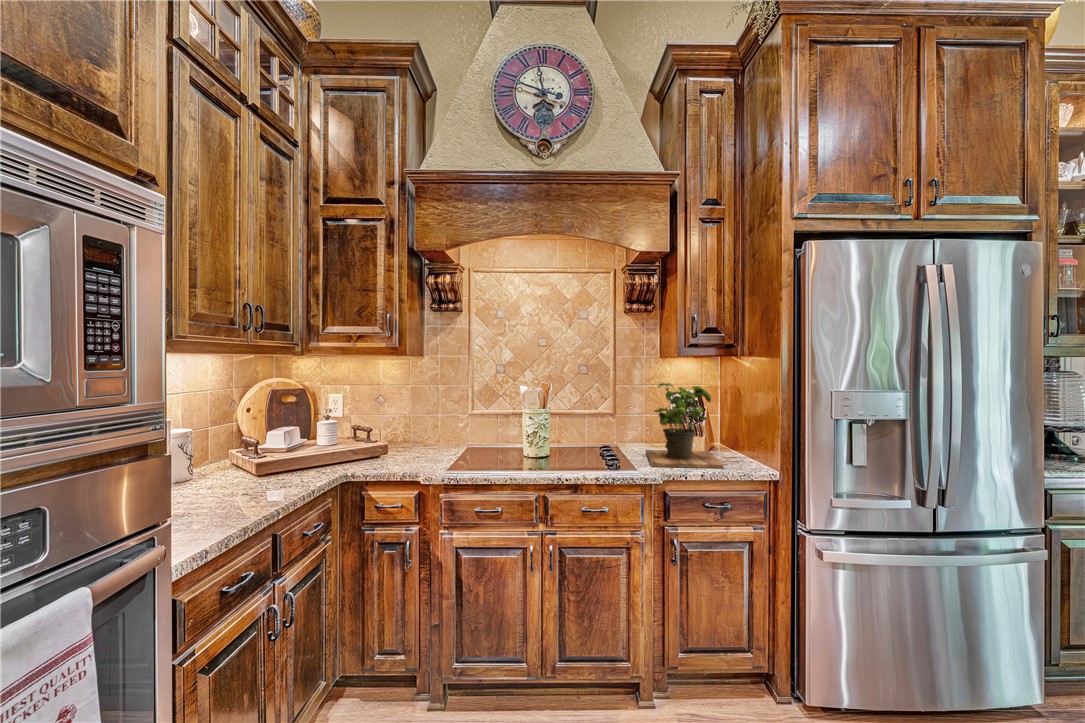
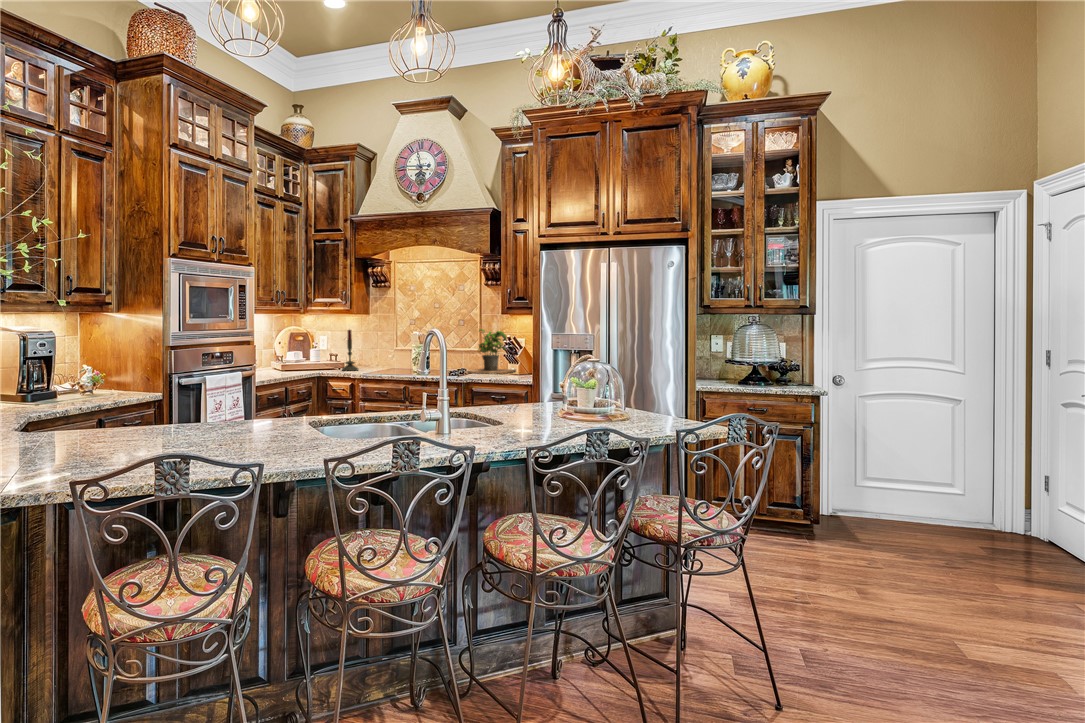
candle: none [390,383,422,467] -> present [342,330,358,371]

